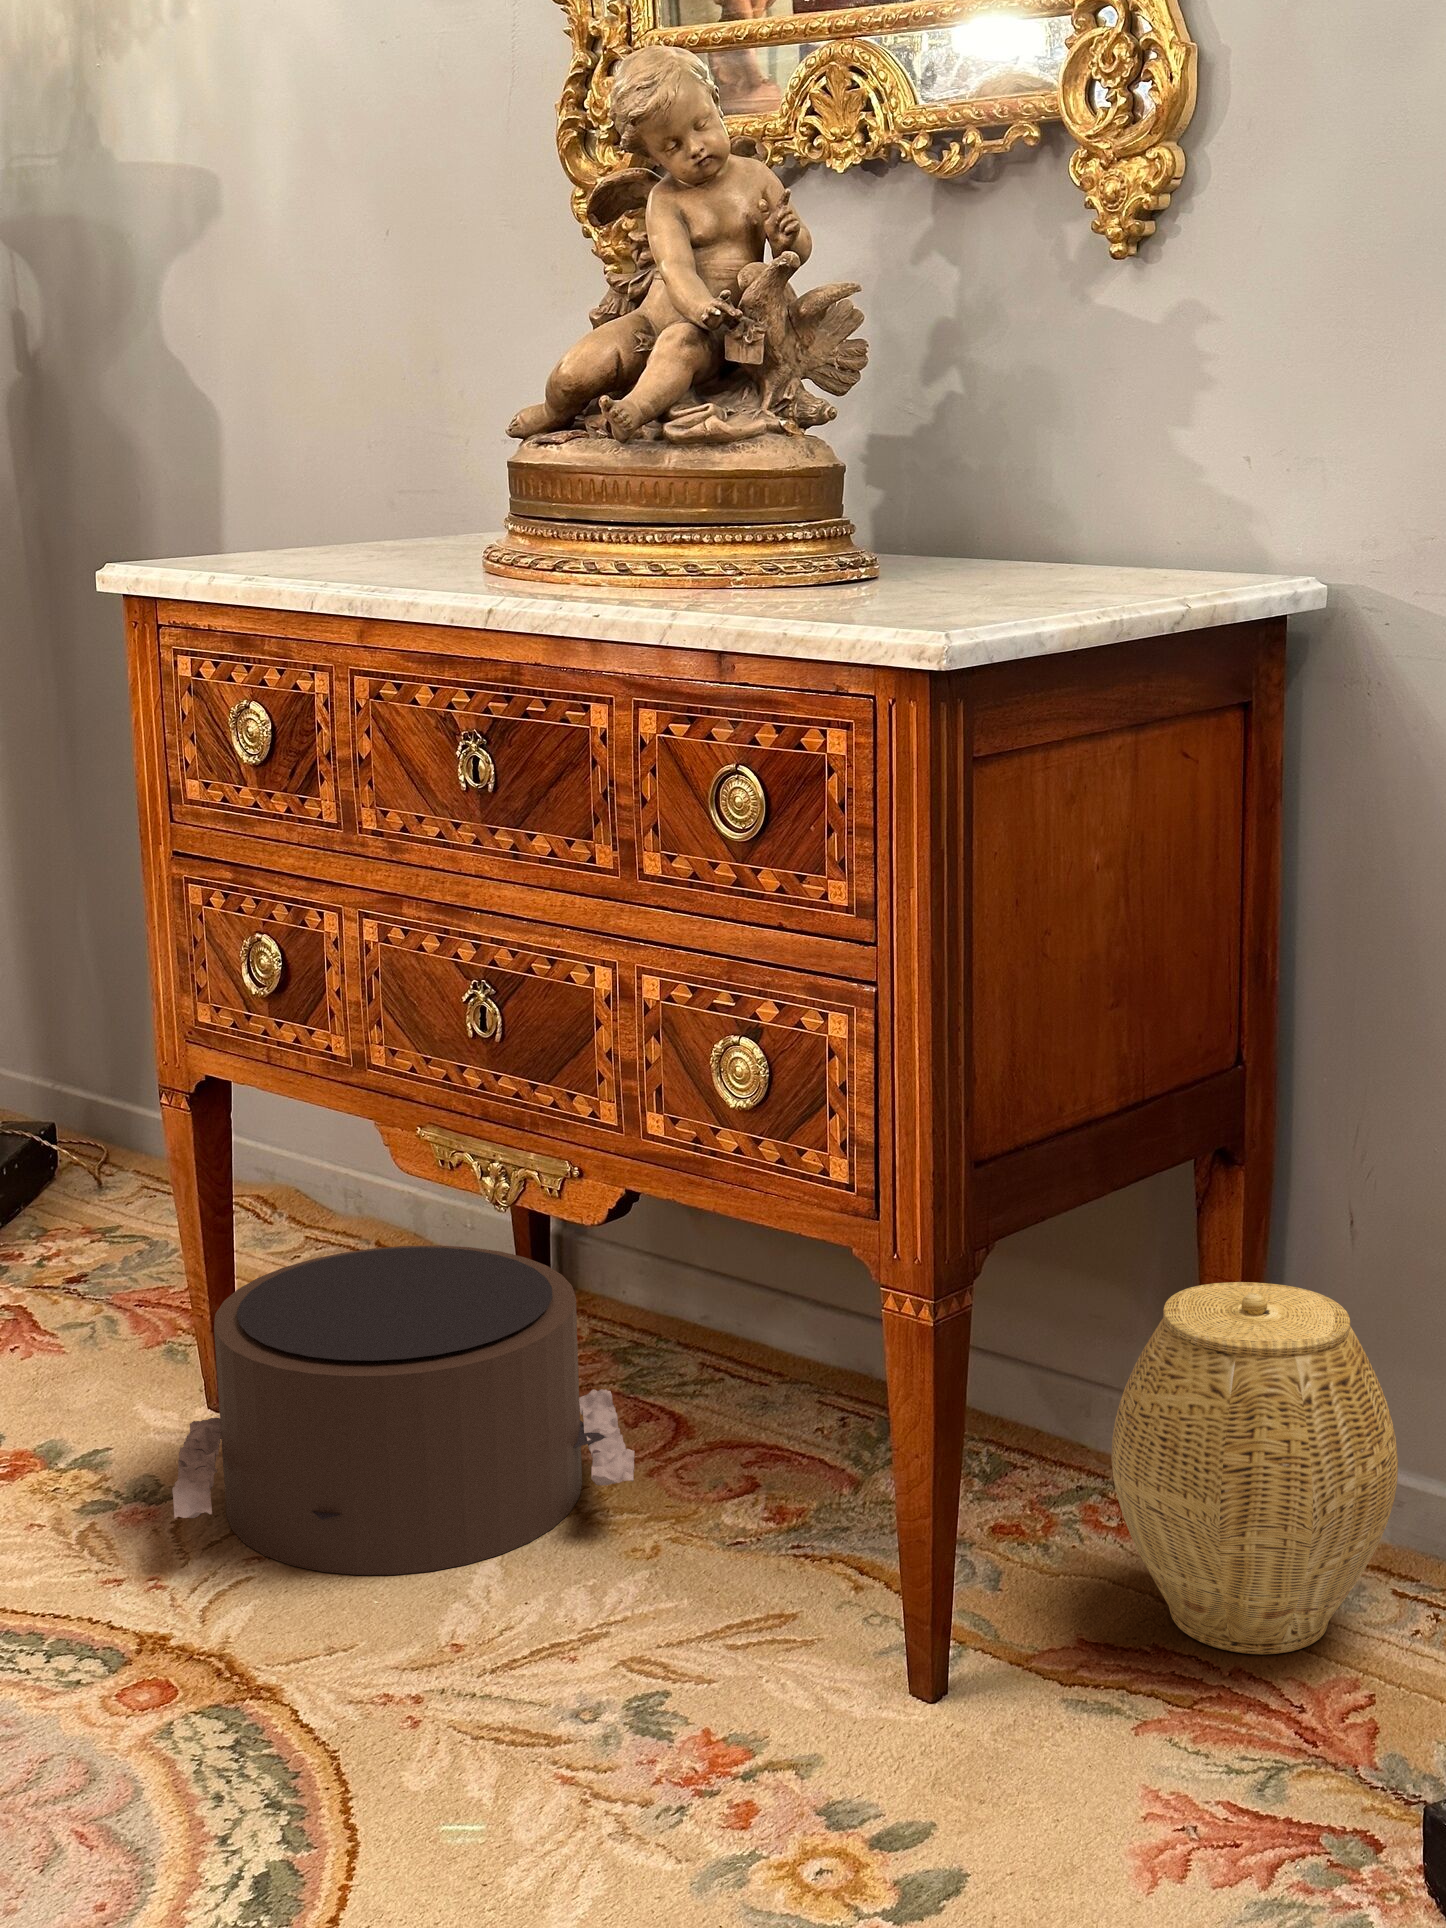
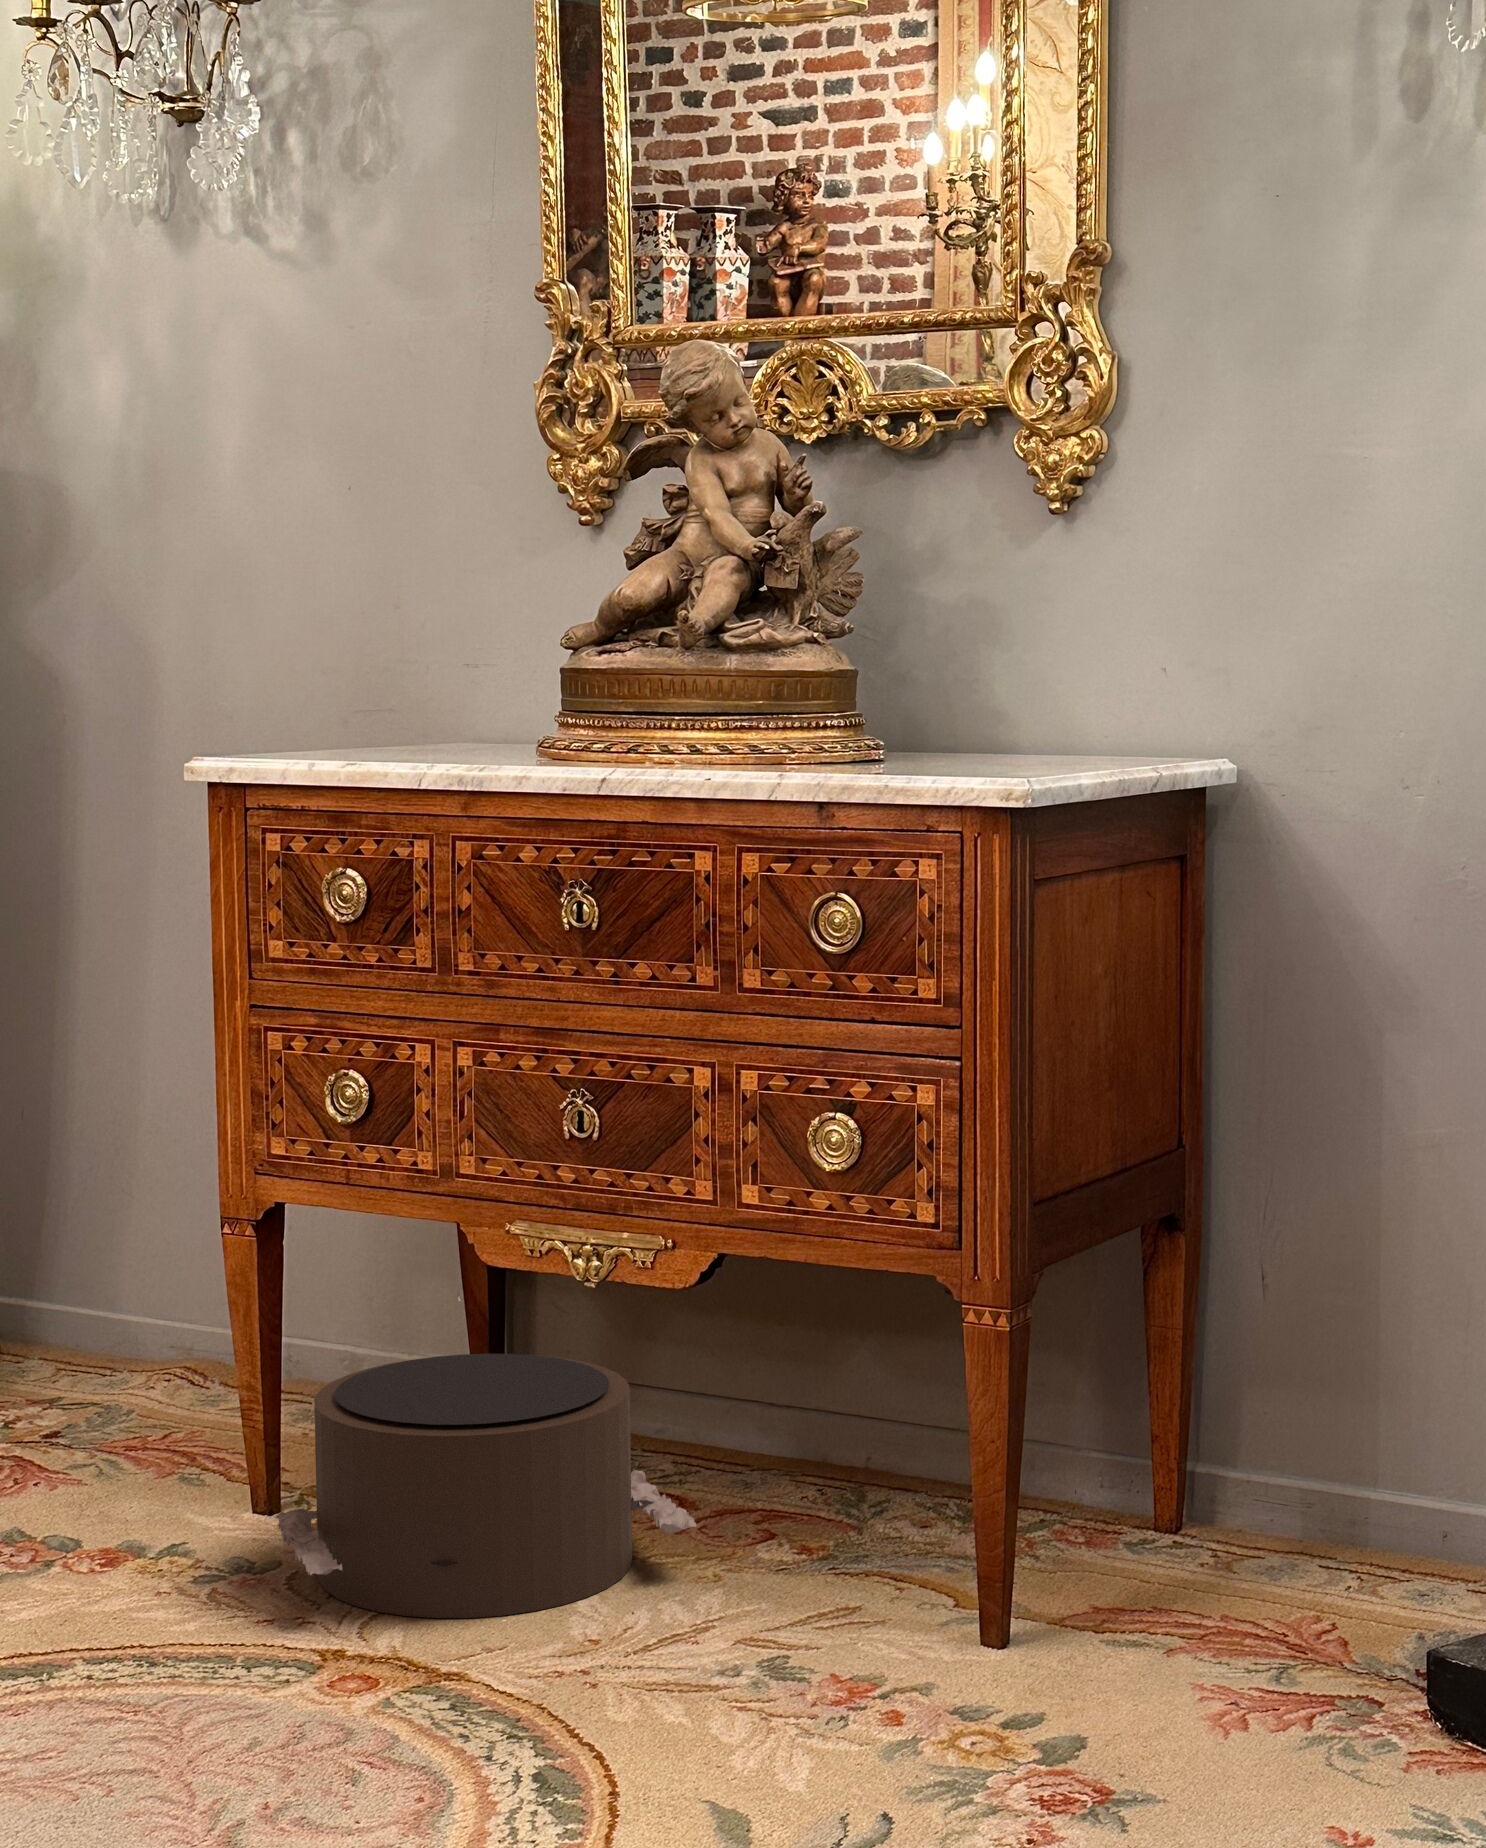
woven basket: present [1112,1282,1398,1654] -> none [1111,1315,1339,1610]

